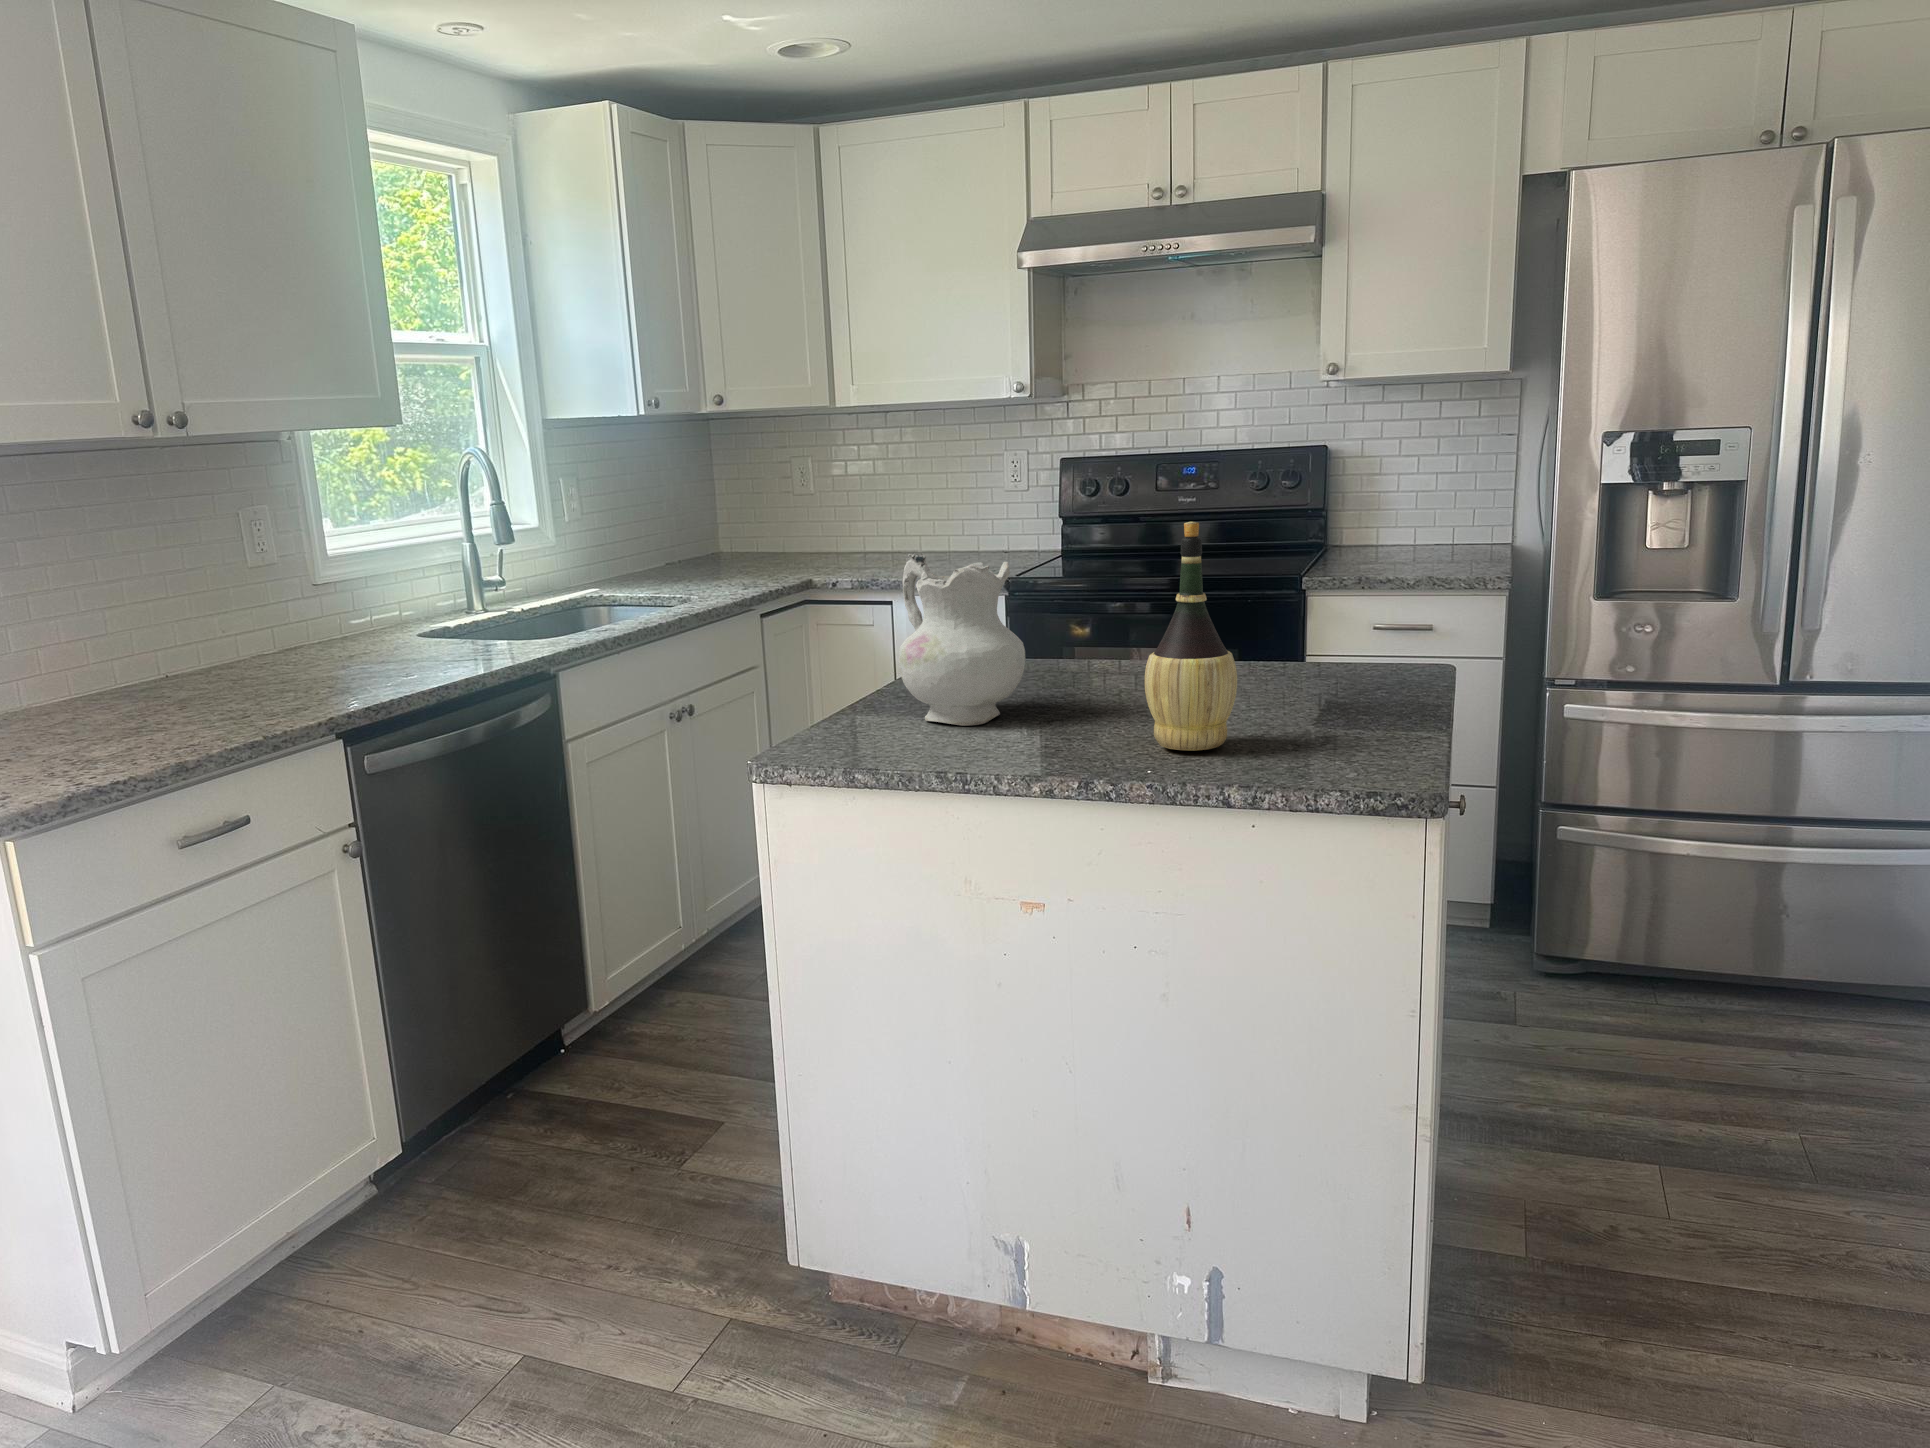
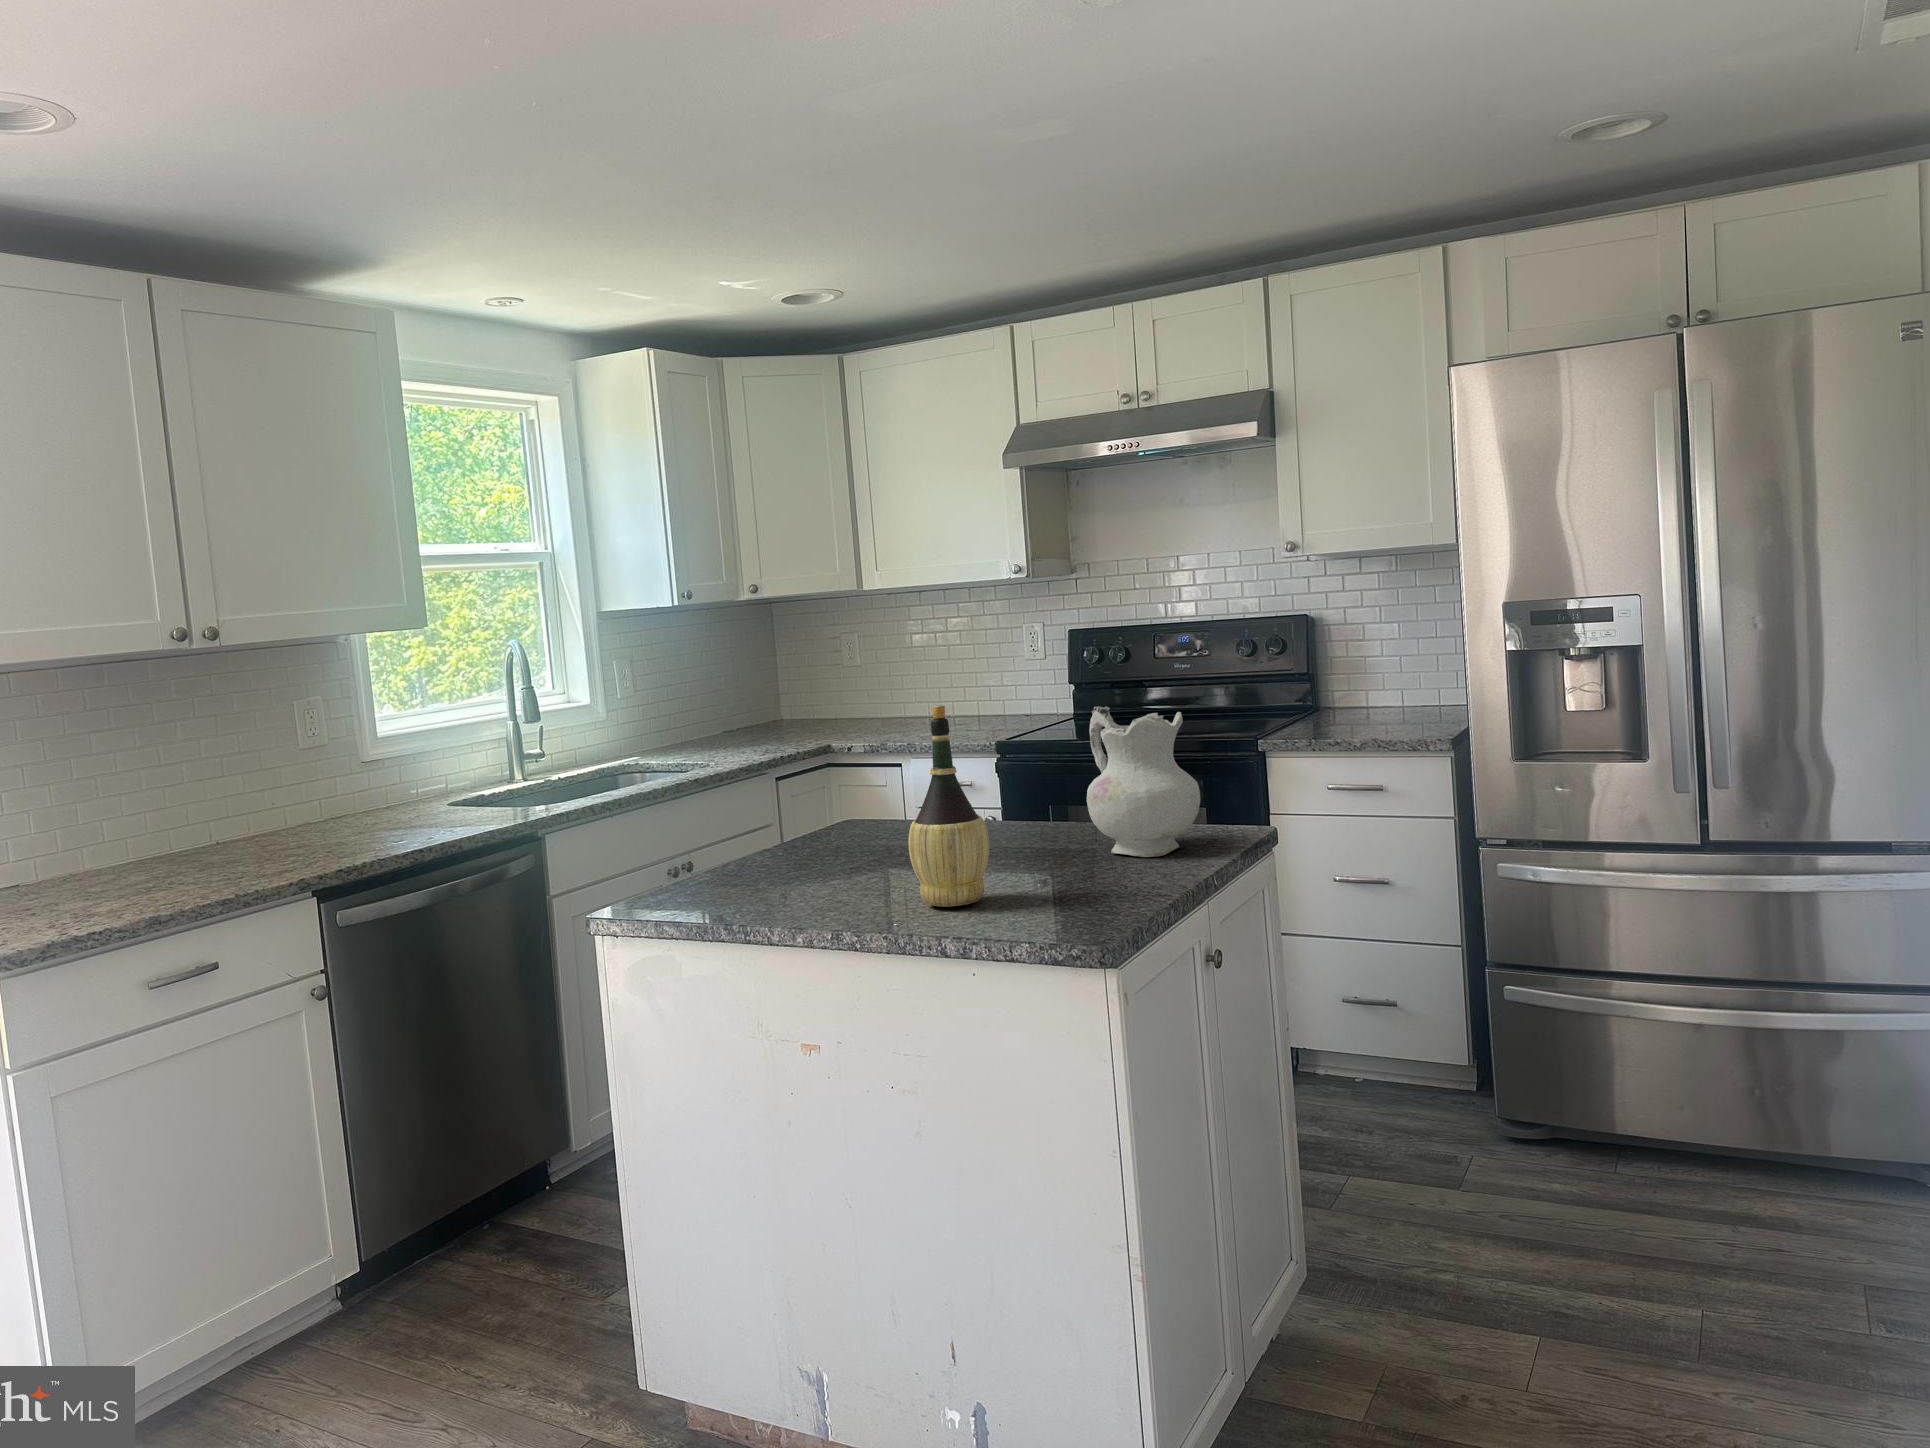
ceramic pitcher: present [899,553,1025,726] -> present [1087,706,1200,857]

